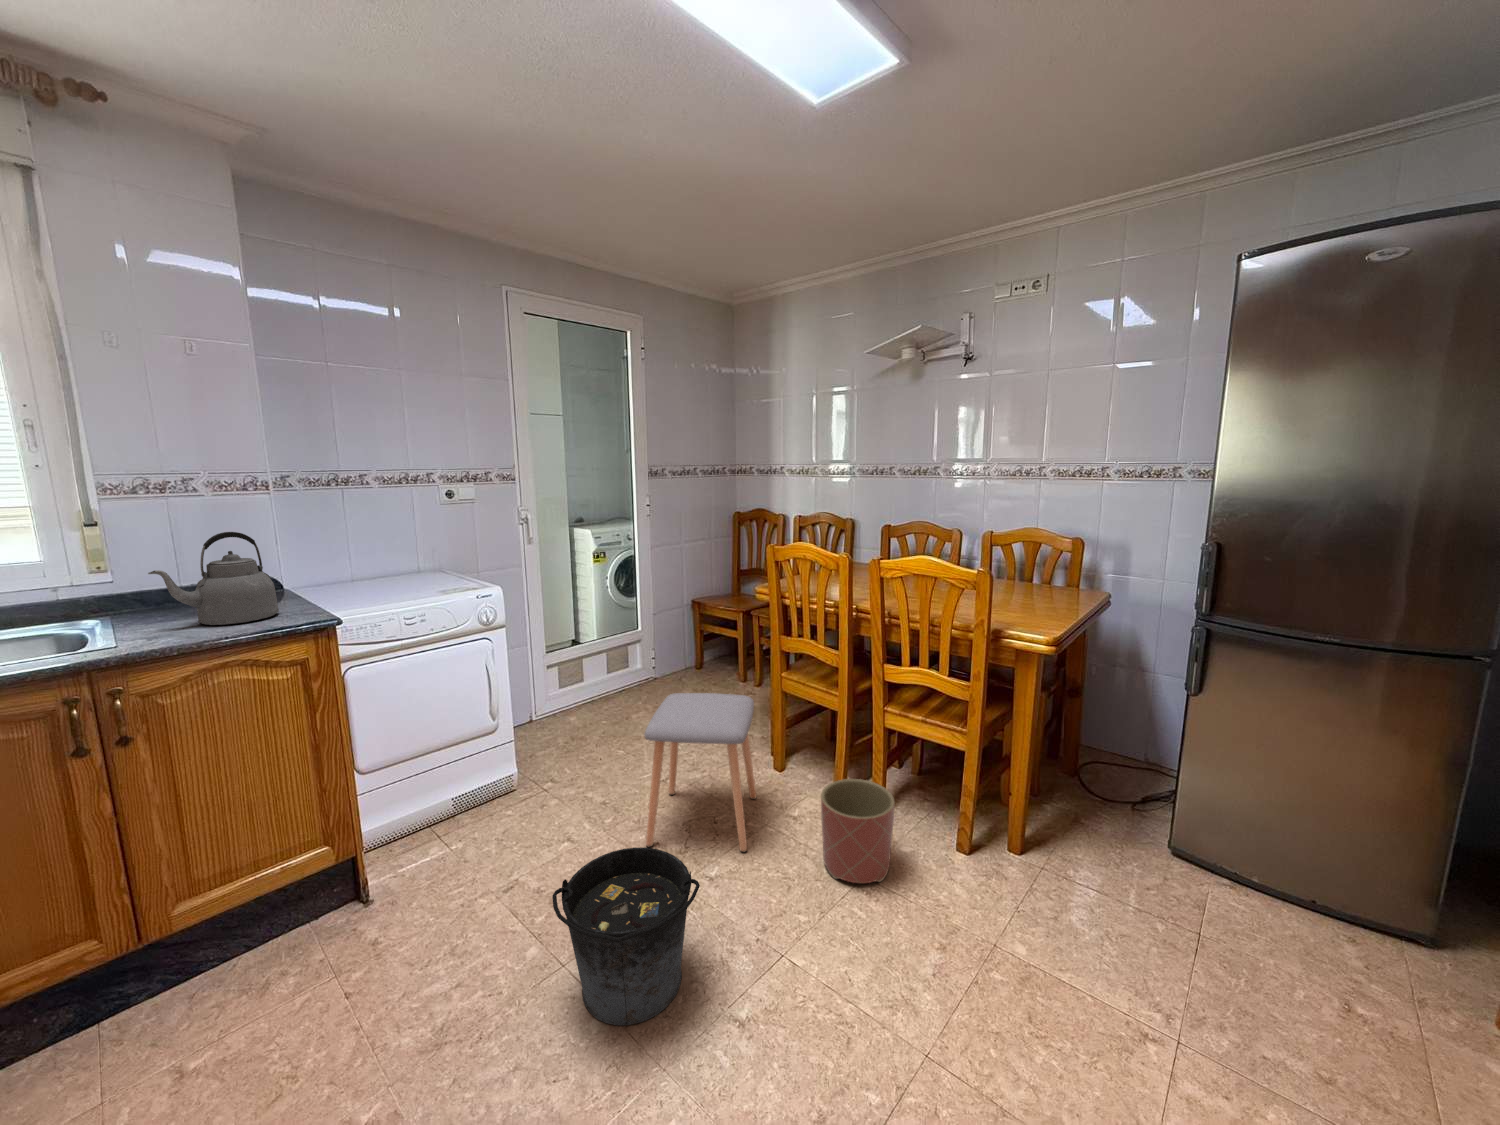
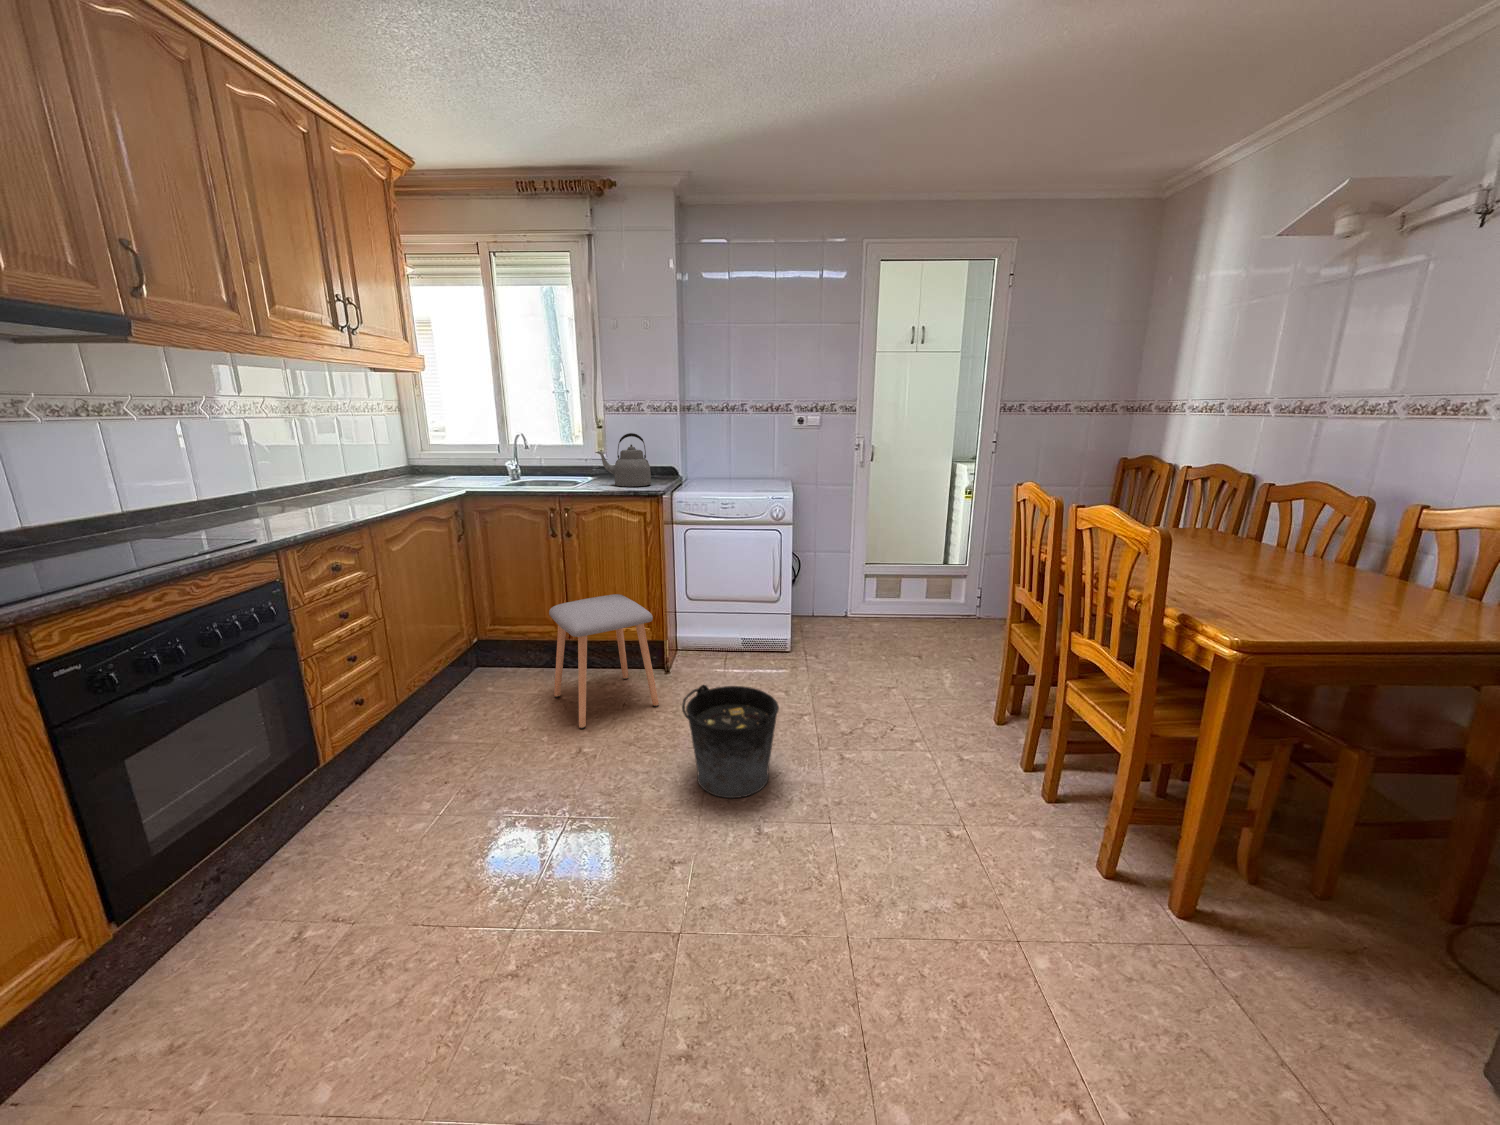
stool: present [644,693,757,853] -> present [549,594,659,729]
planter: present [821,779,895,883] -> none [935,728,1018,837]

